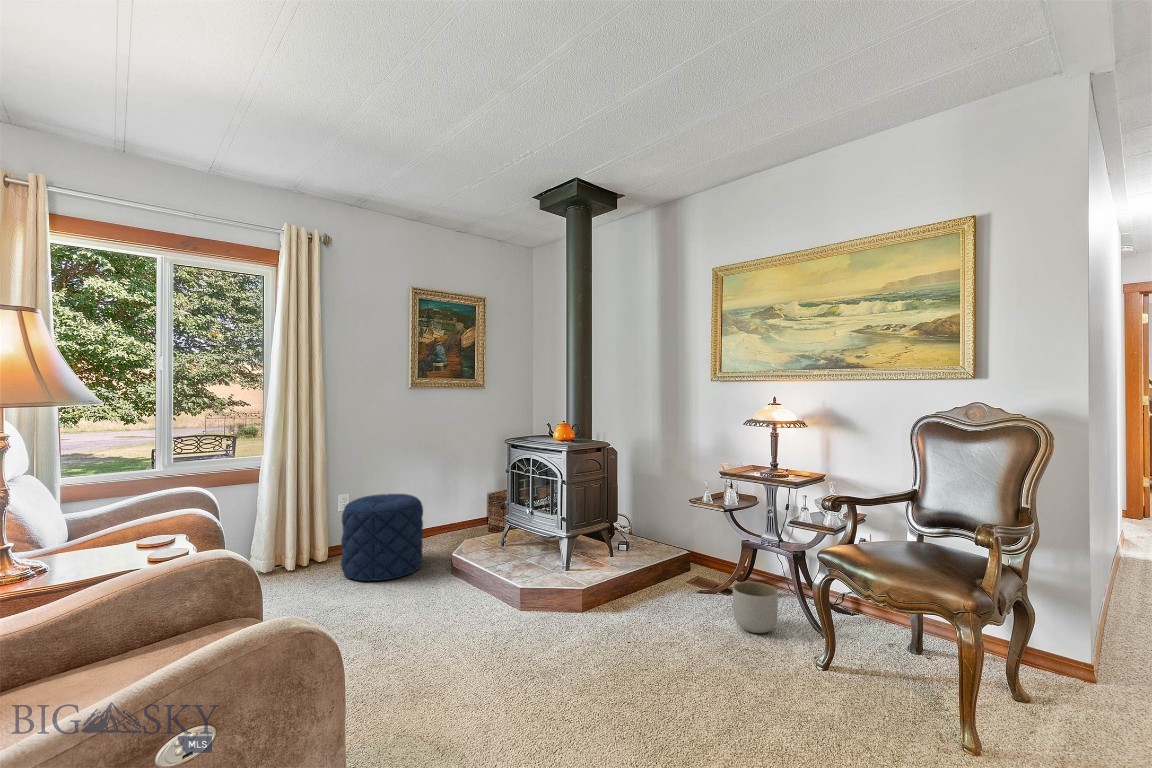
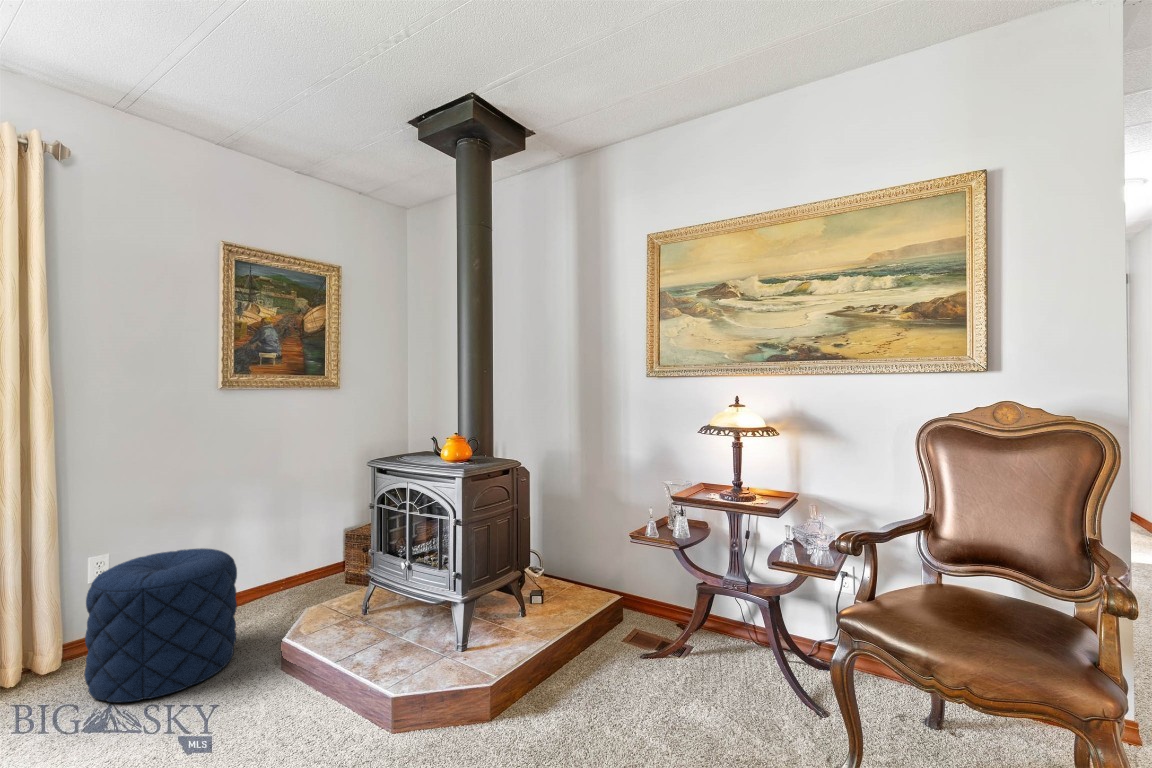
planter: present [733,582,778,633] -> none [706,648,767,725]

